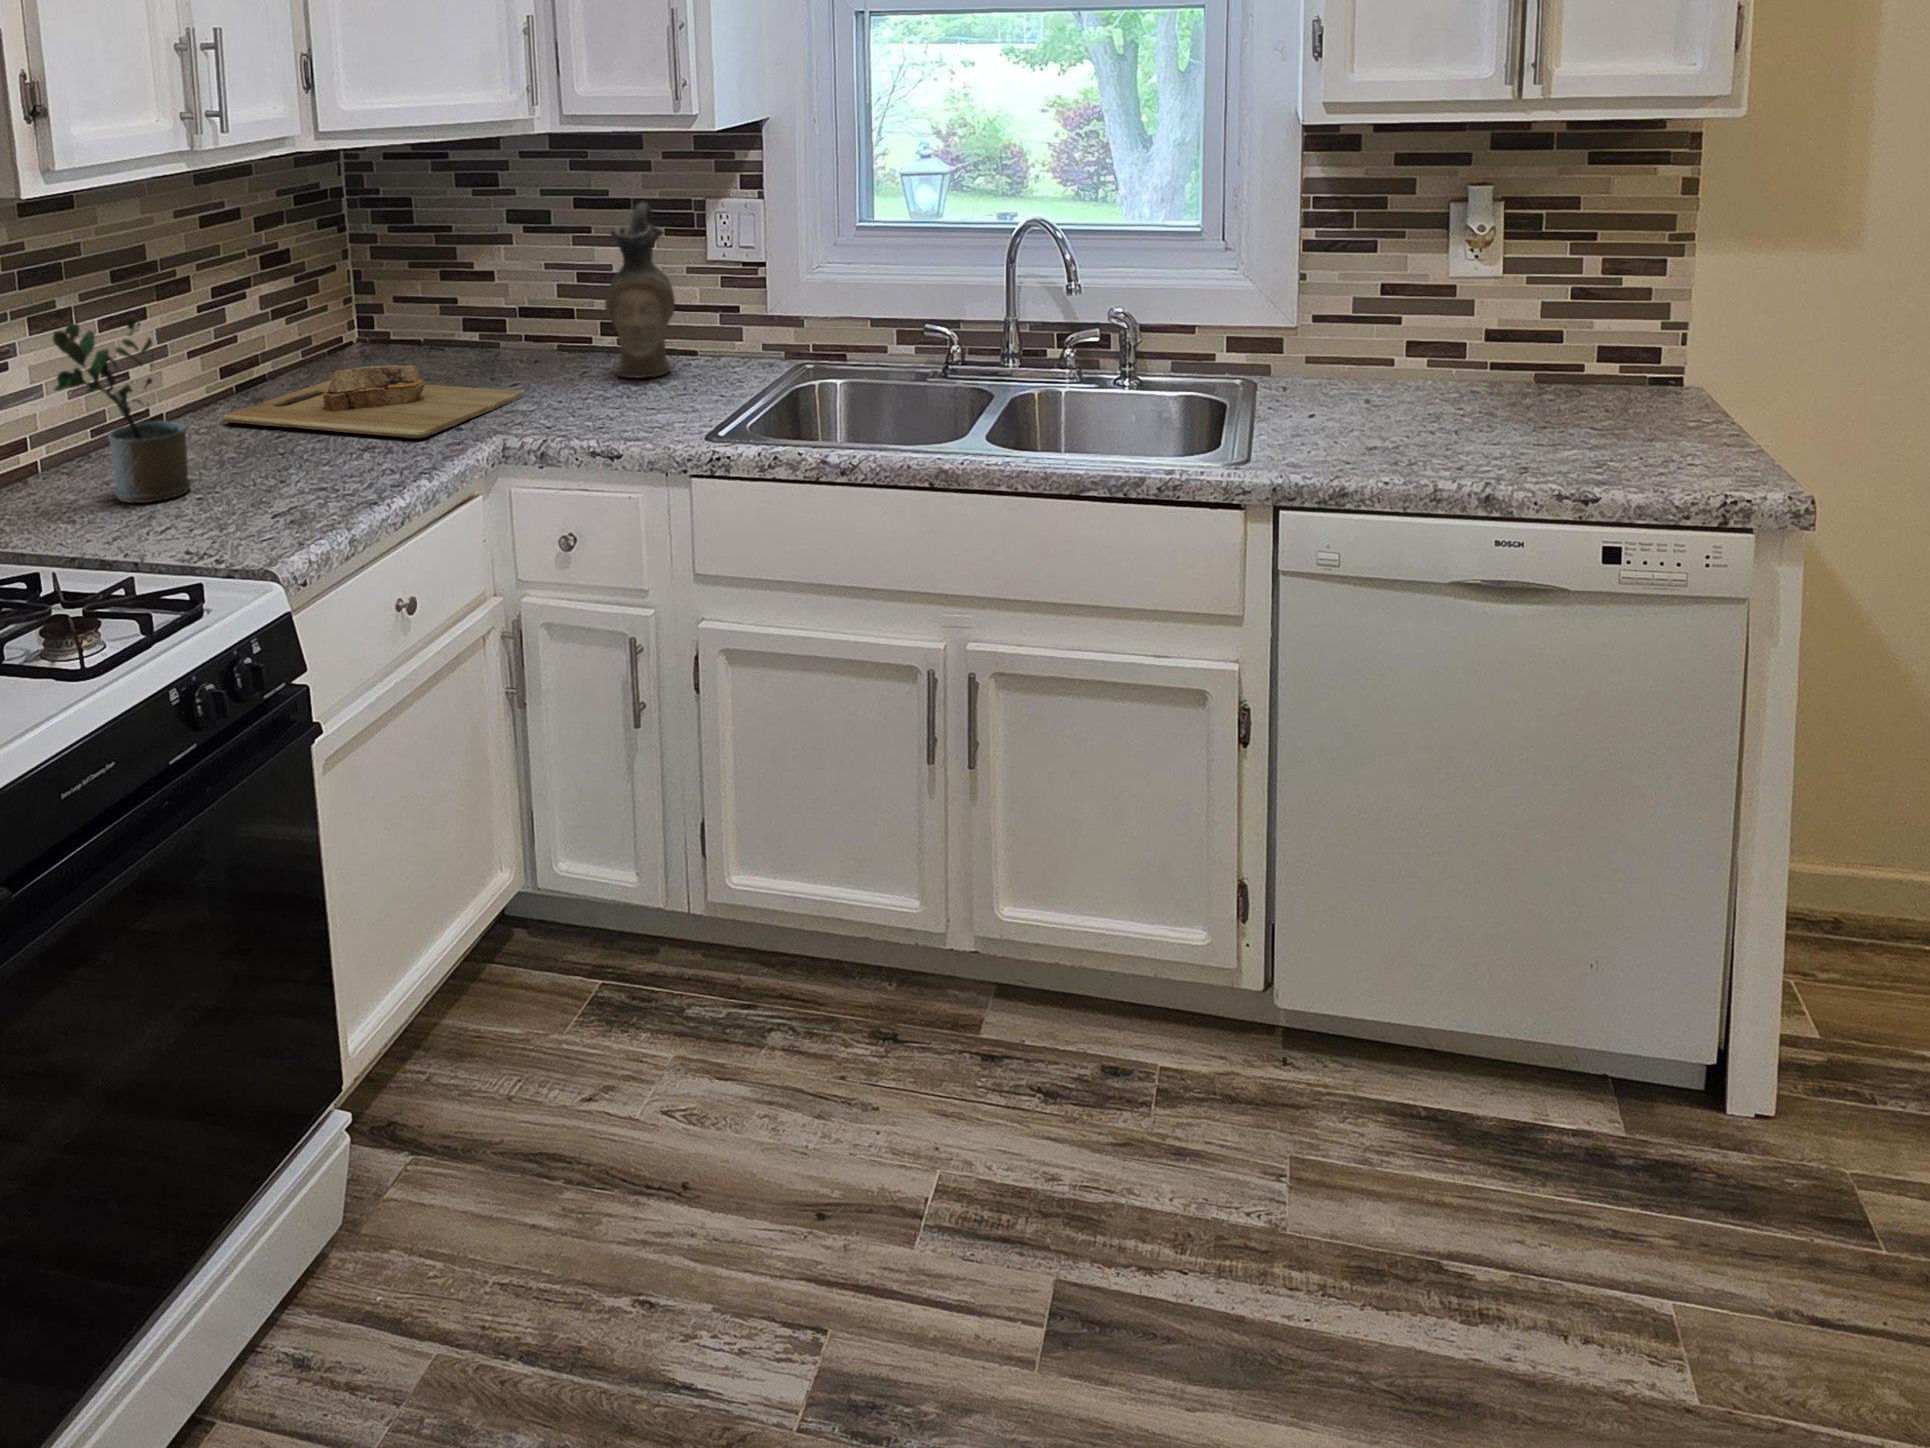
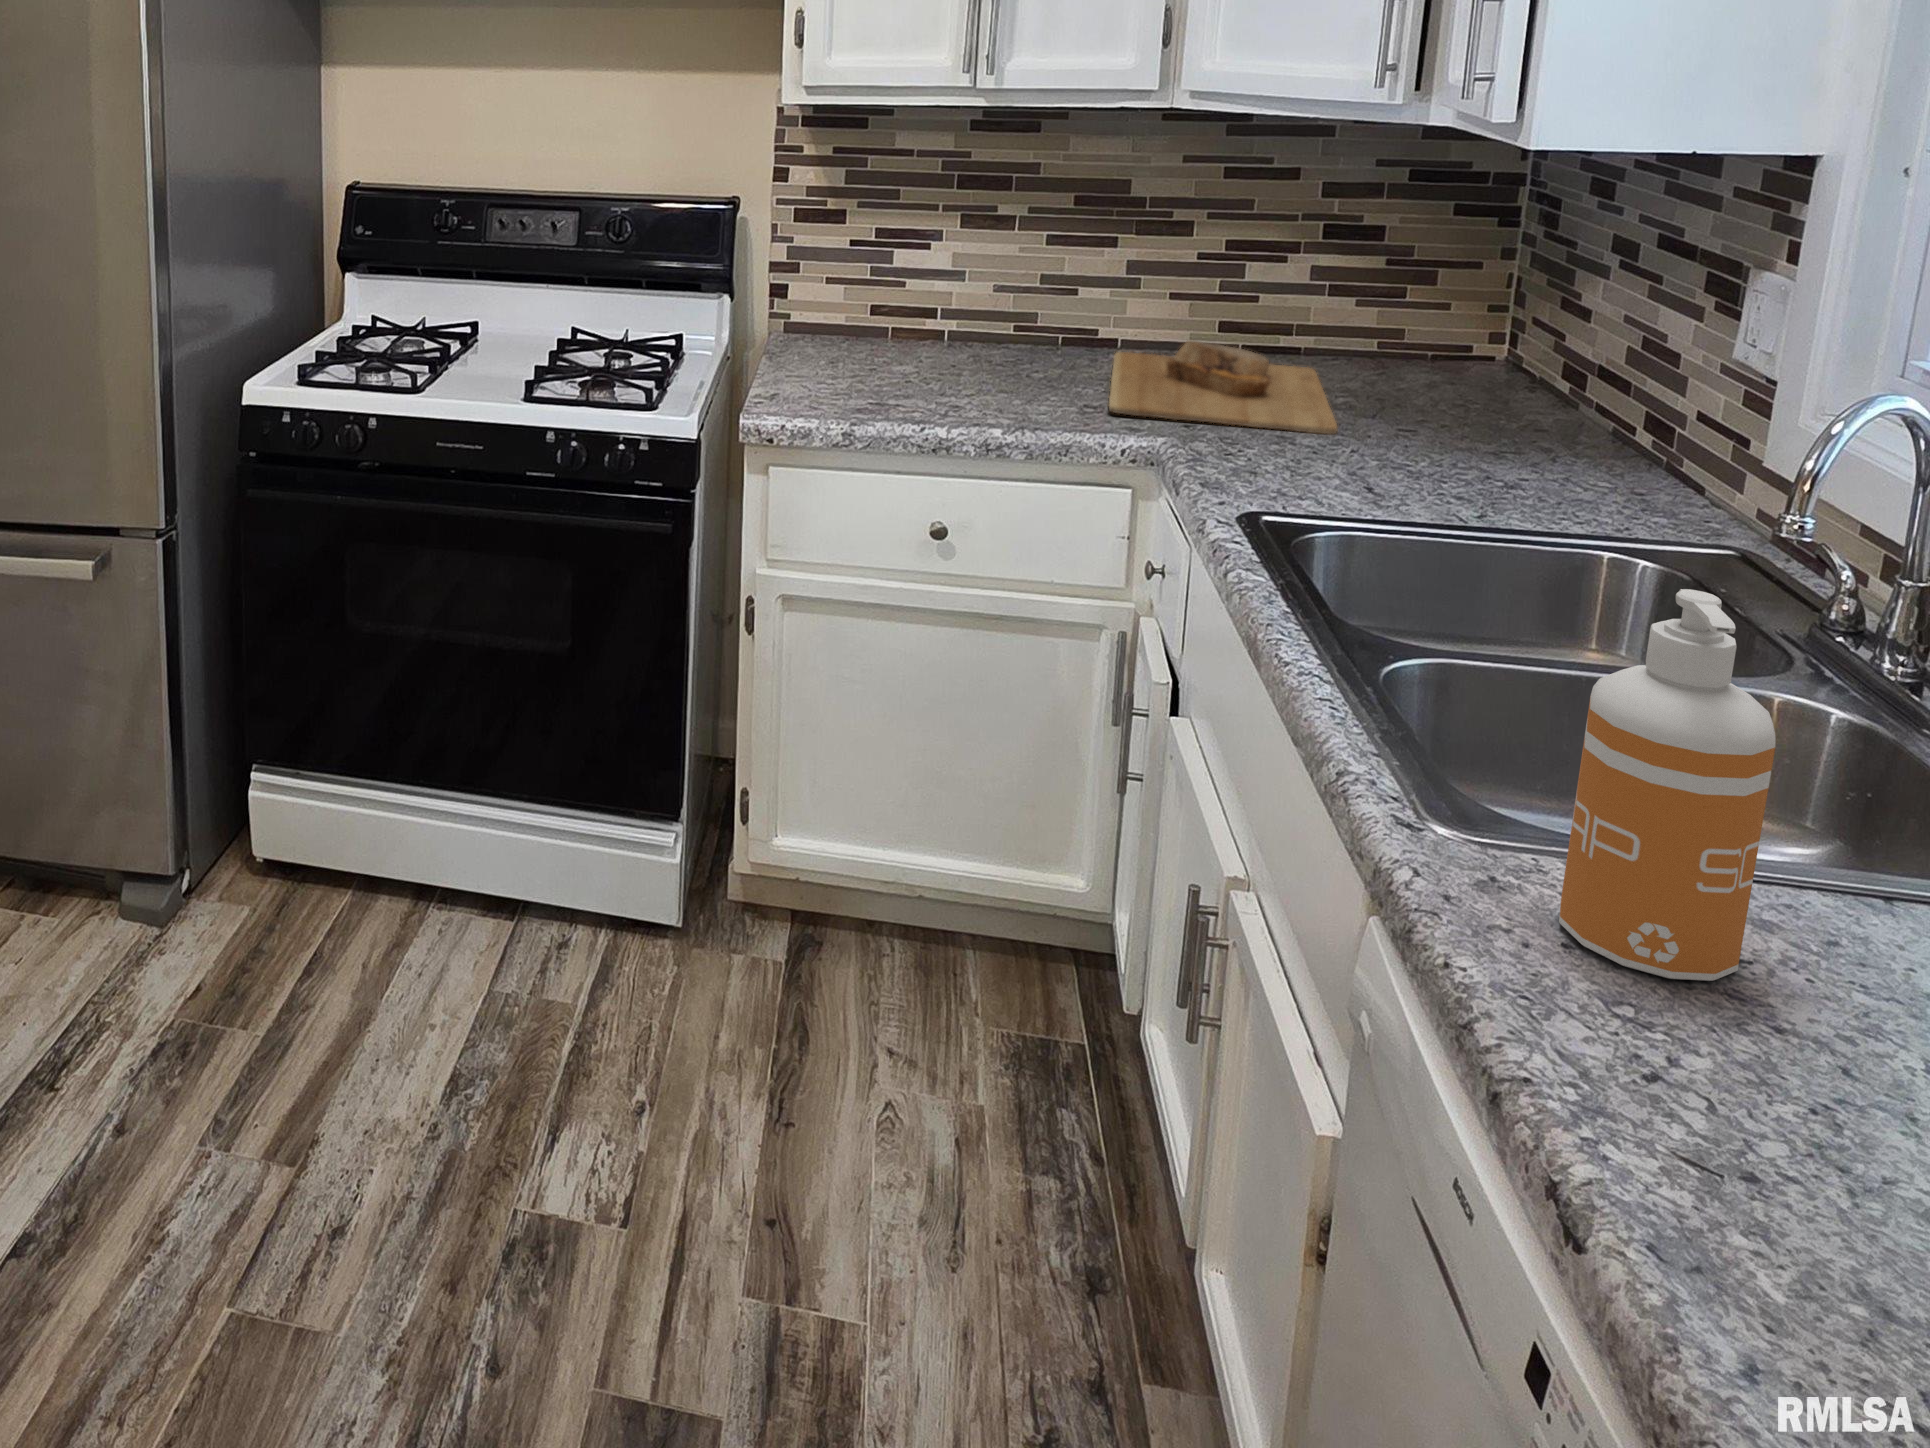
ceramic pitcher: present [605,202,675,378] -> none [1455,243,1625,481]
soap dispenser: none [1299,271,1375,452] -> present [1559,589,1776,981]
potted plant: present [53,316,191,503] -> none [838,213,944,374]

